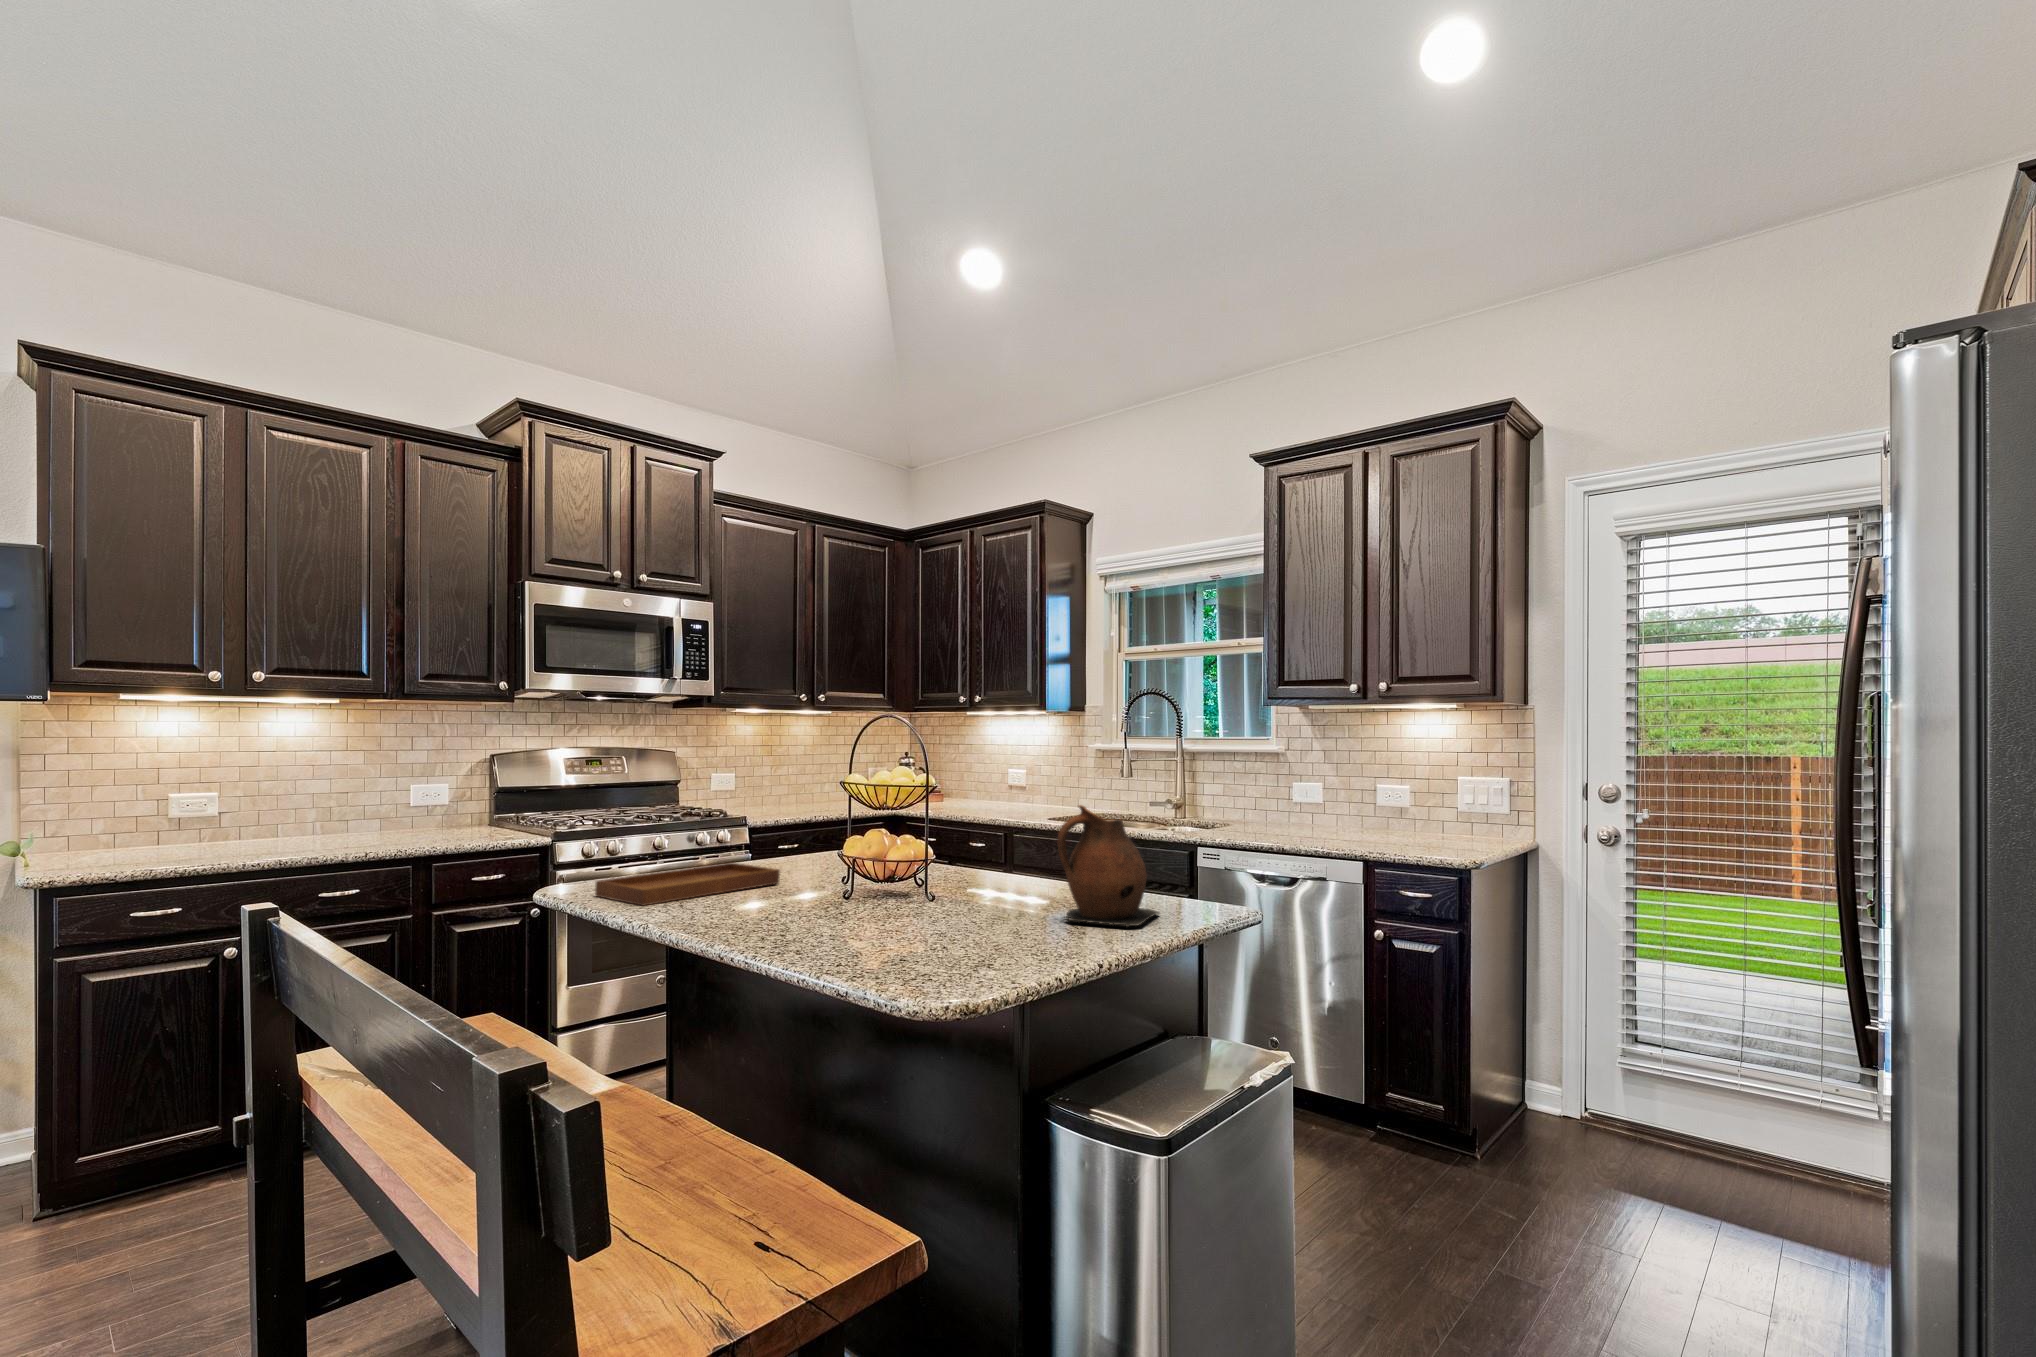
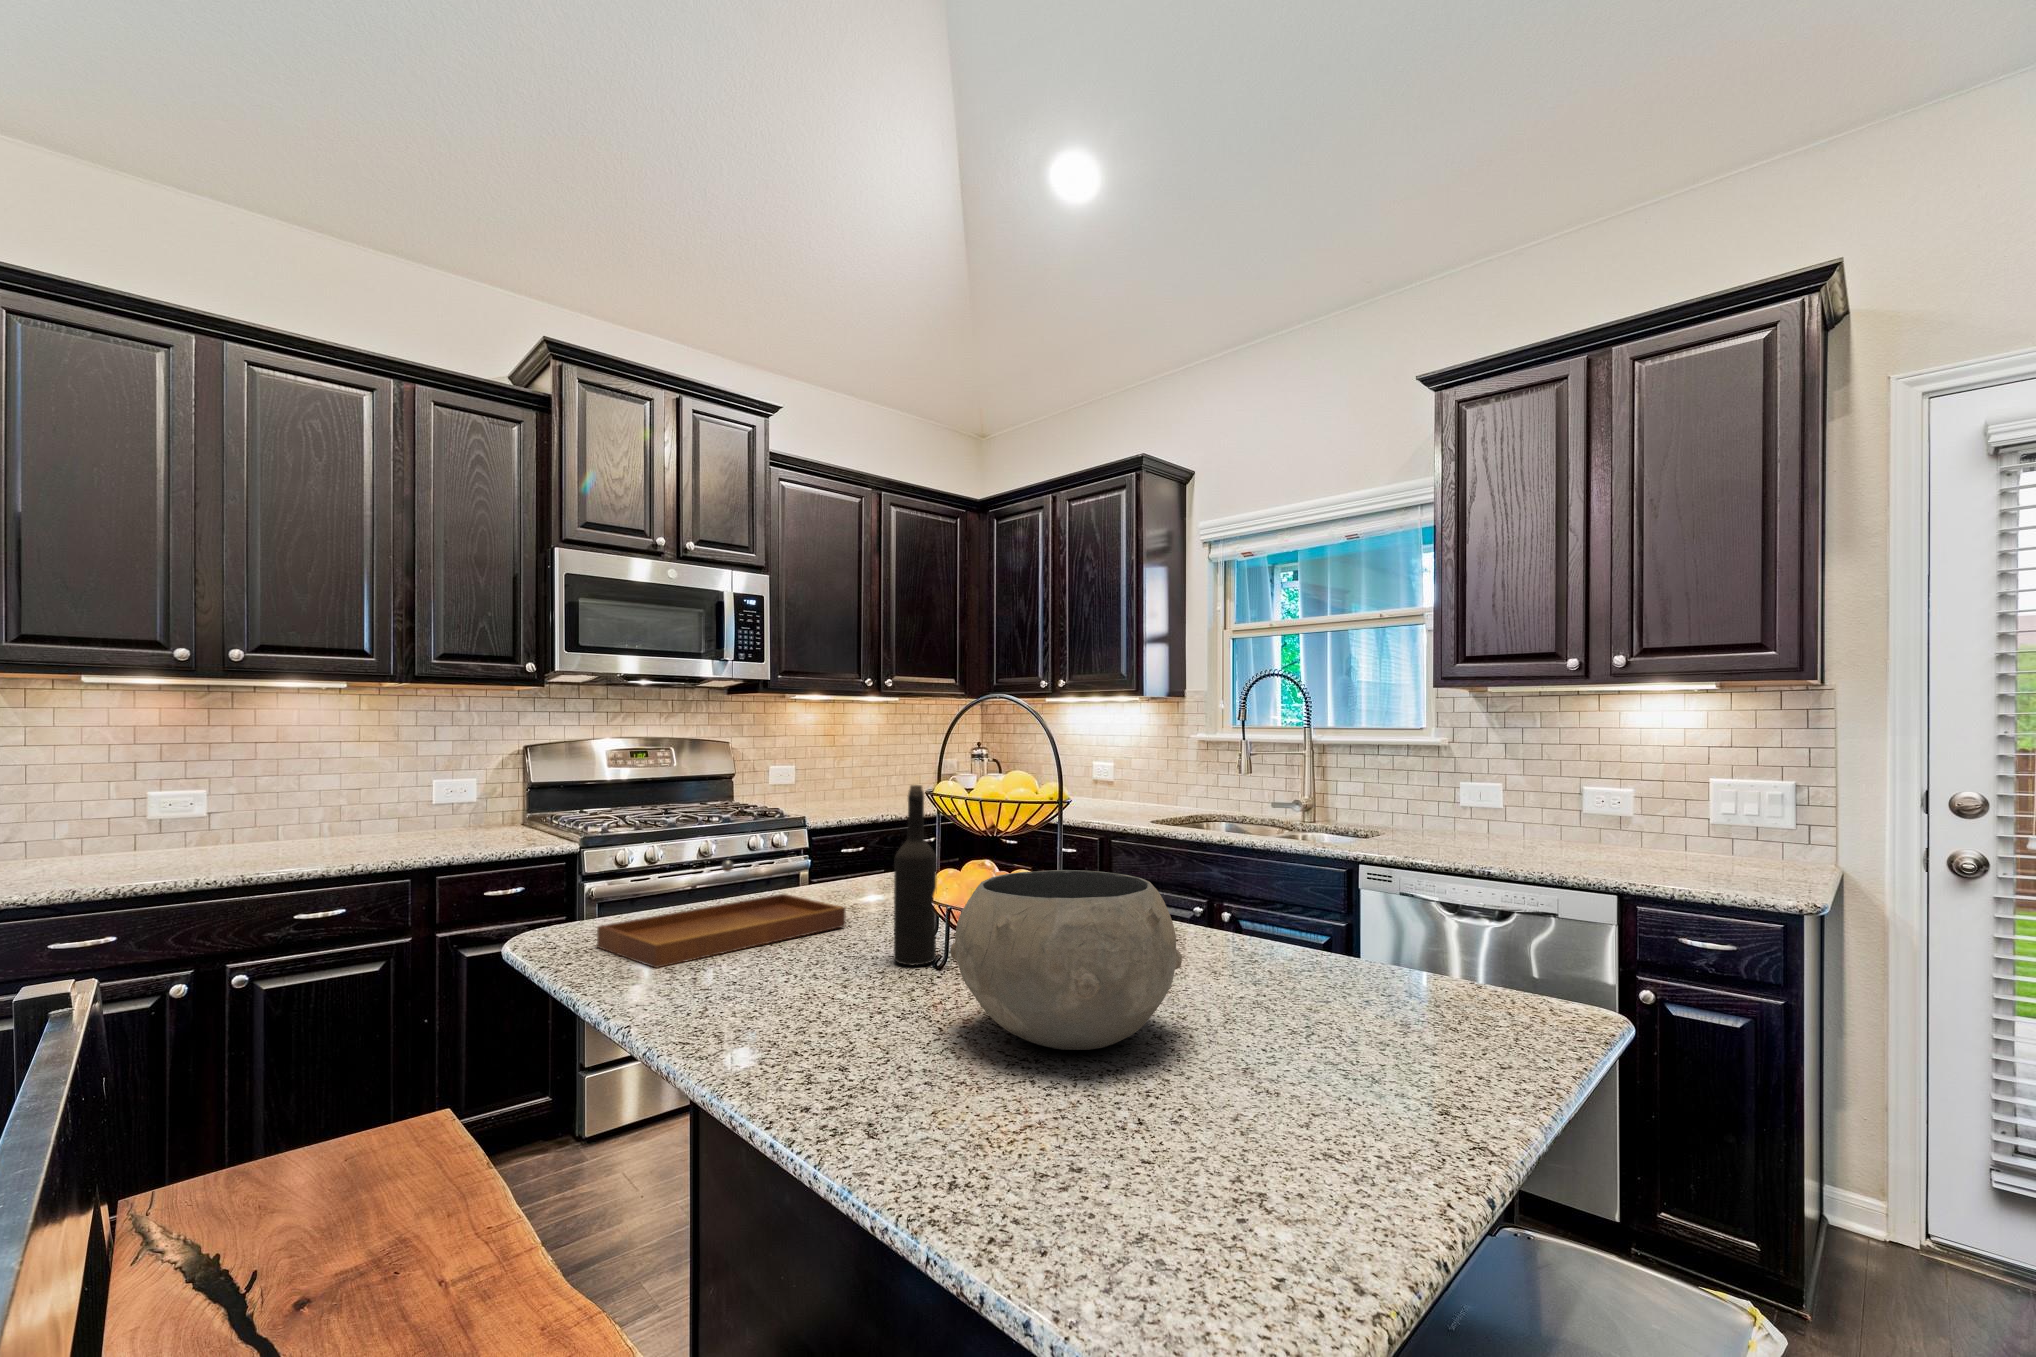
wine bottle: none [814,776,845,902] -> present [894,785,937,966]
ceramic pitcher: present [1057,805,1159,927] -> none [1264,834,1417,1036]
ceramic bowl: none [848,829,997,936] -> present [950,870,1182,1050]

